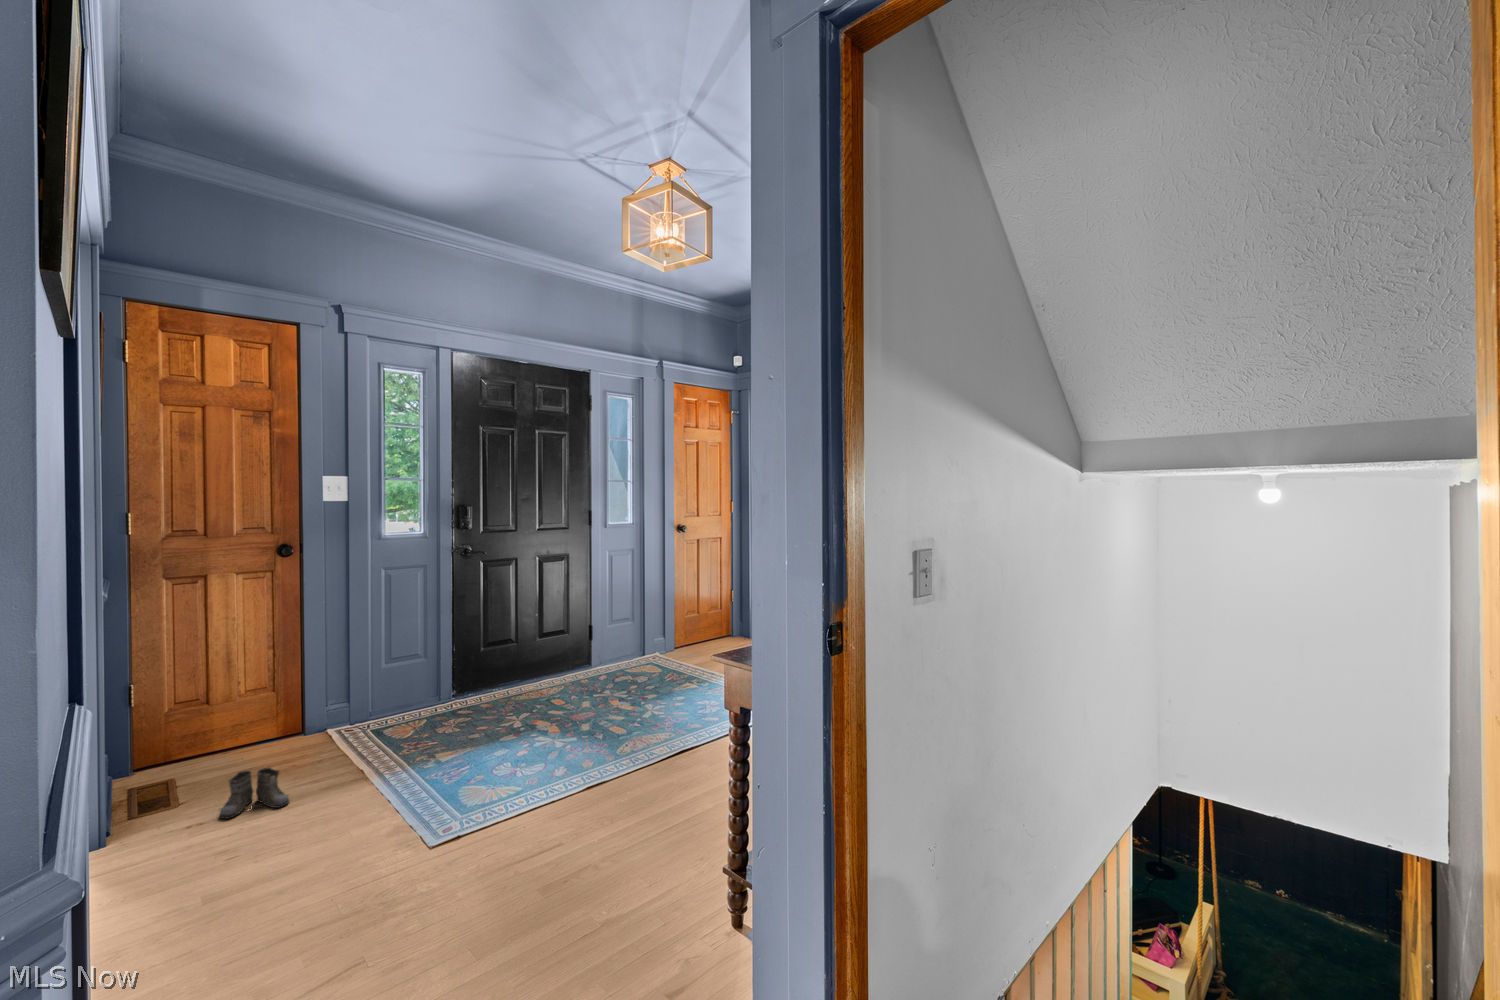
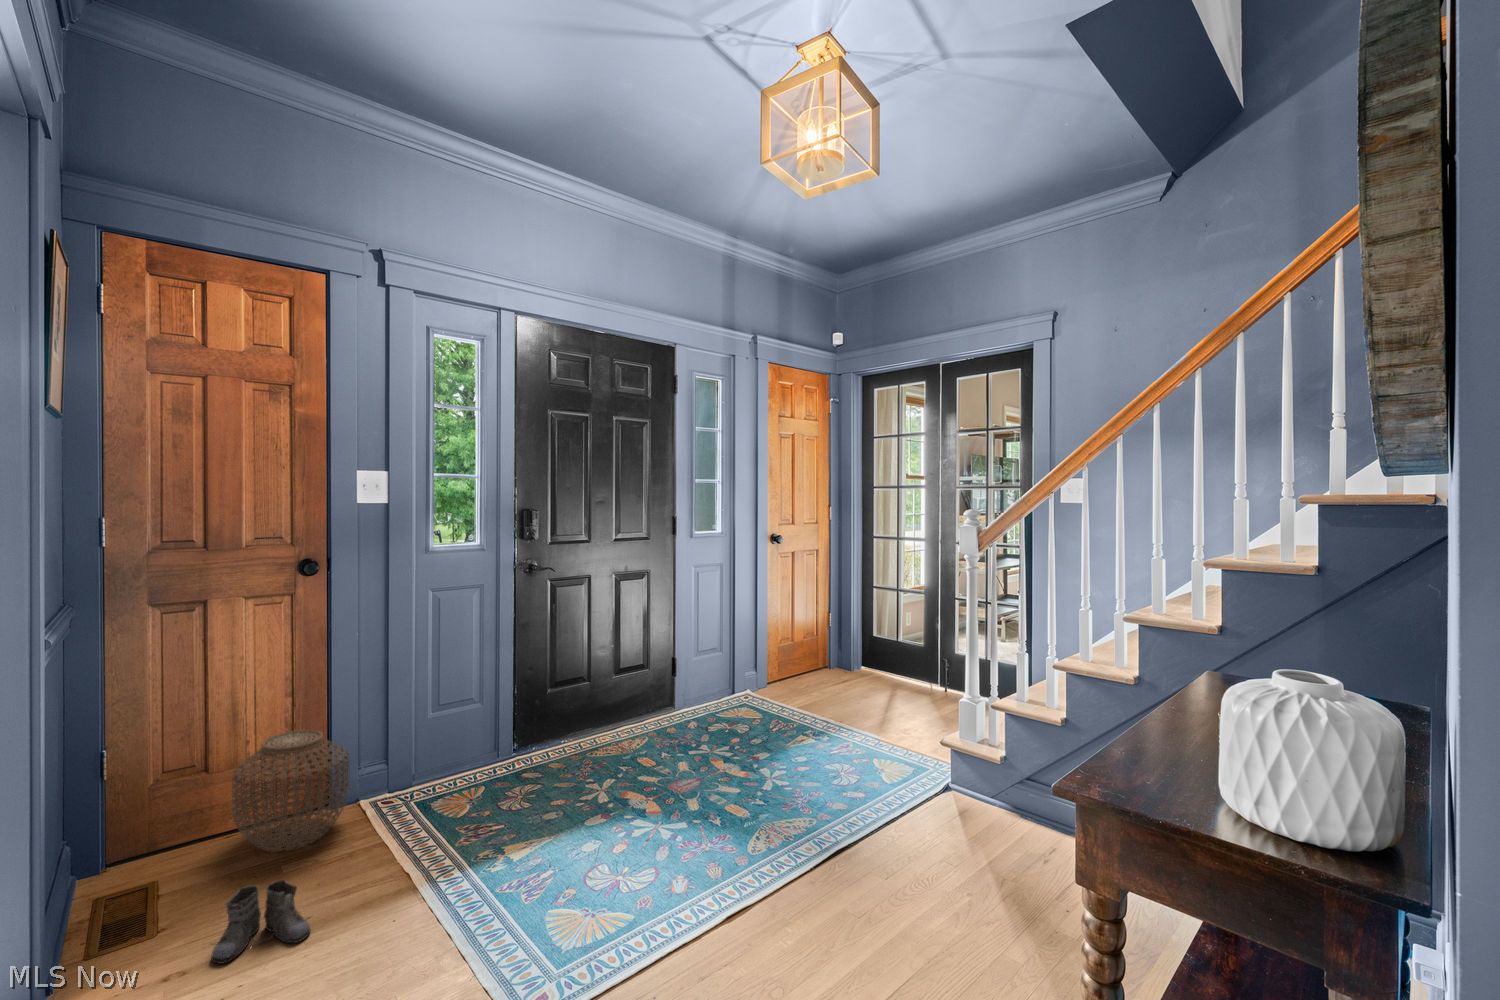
woven basket: none [229,672,319,760] -> present [232,730,349,851]

